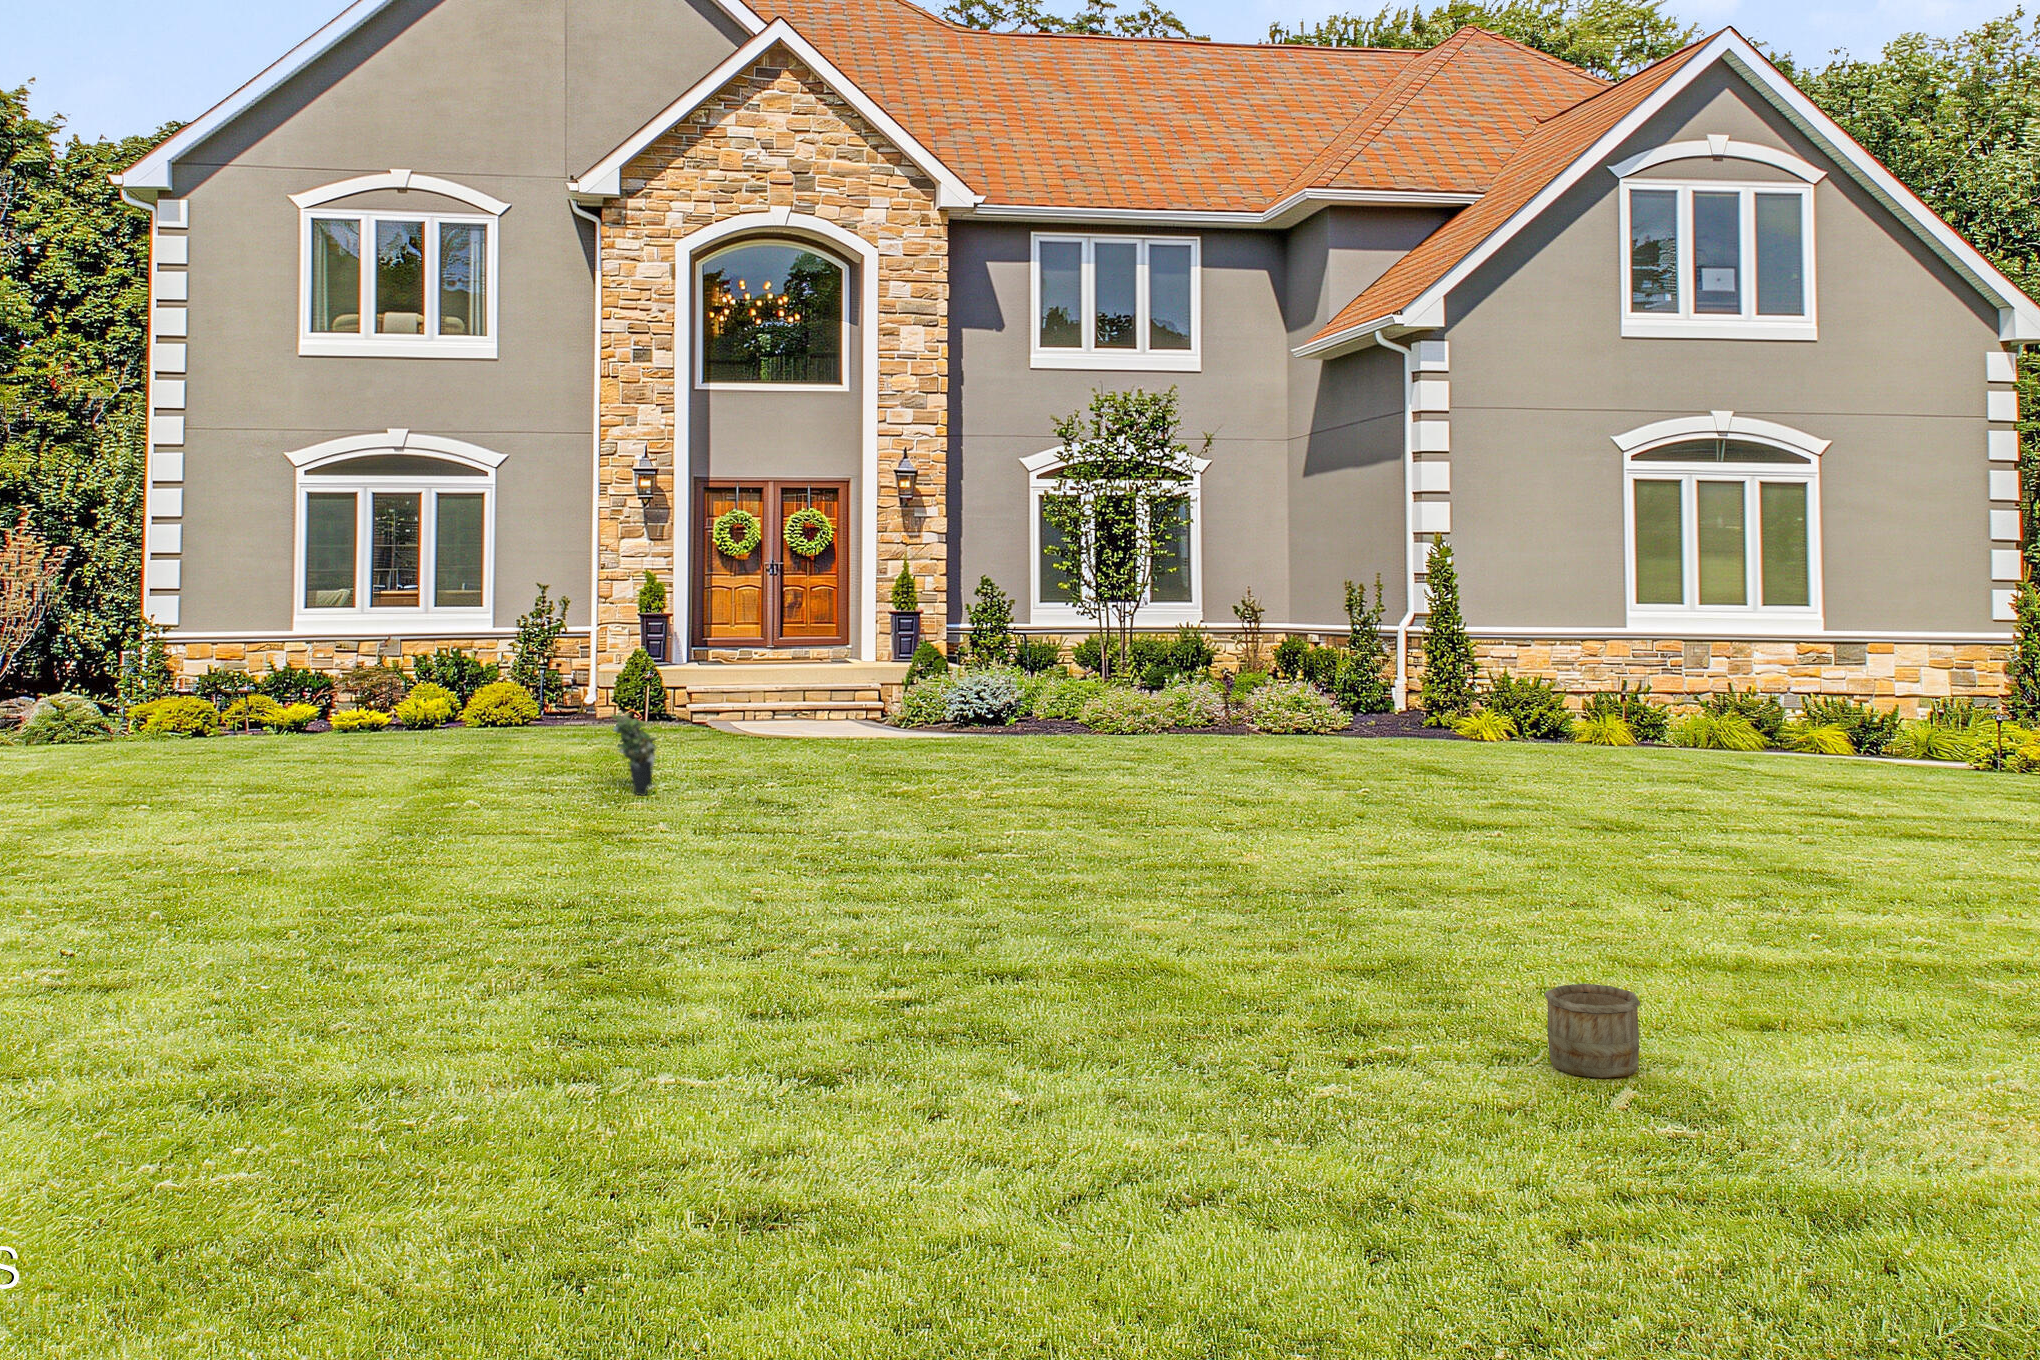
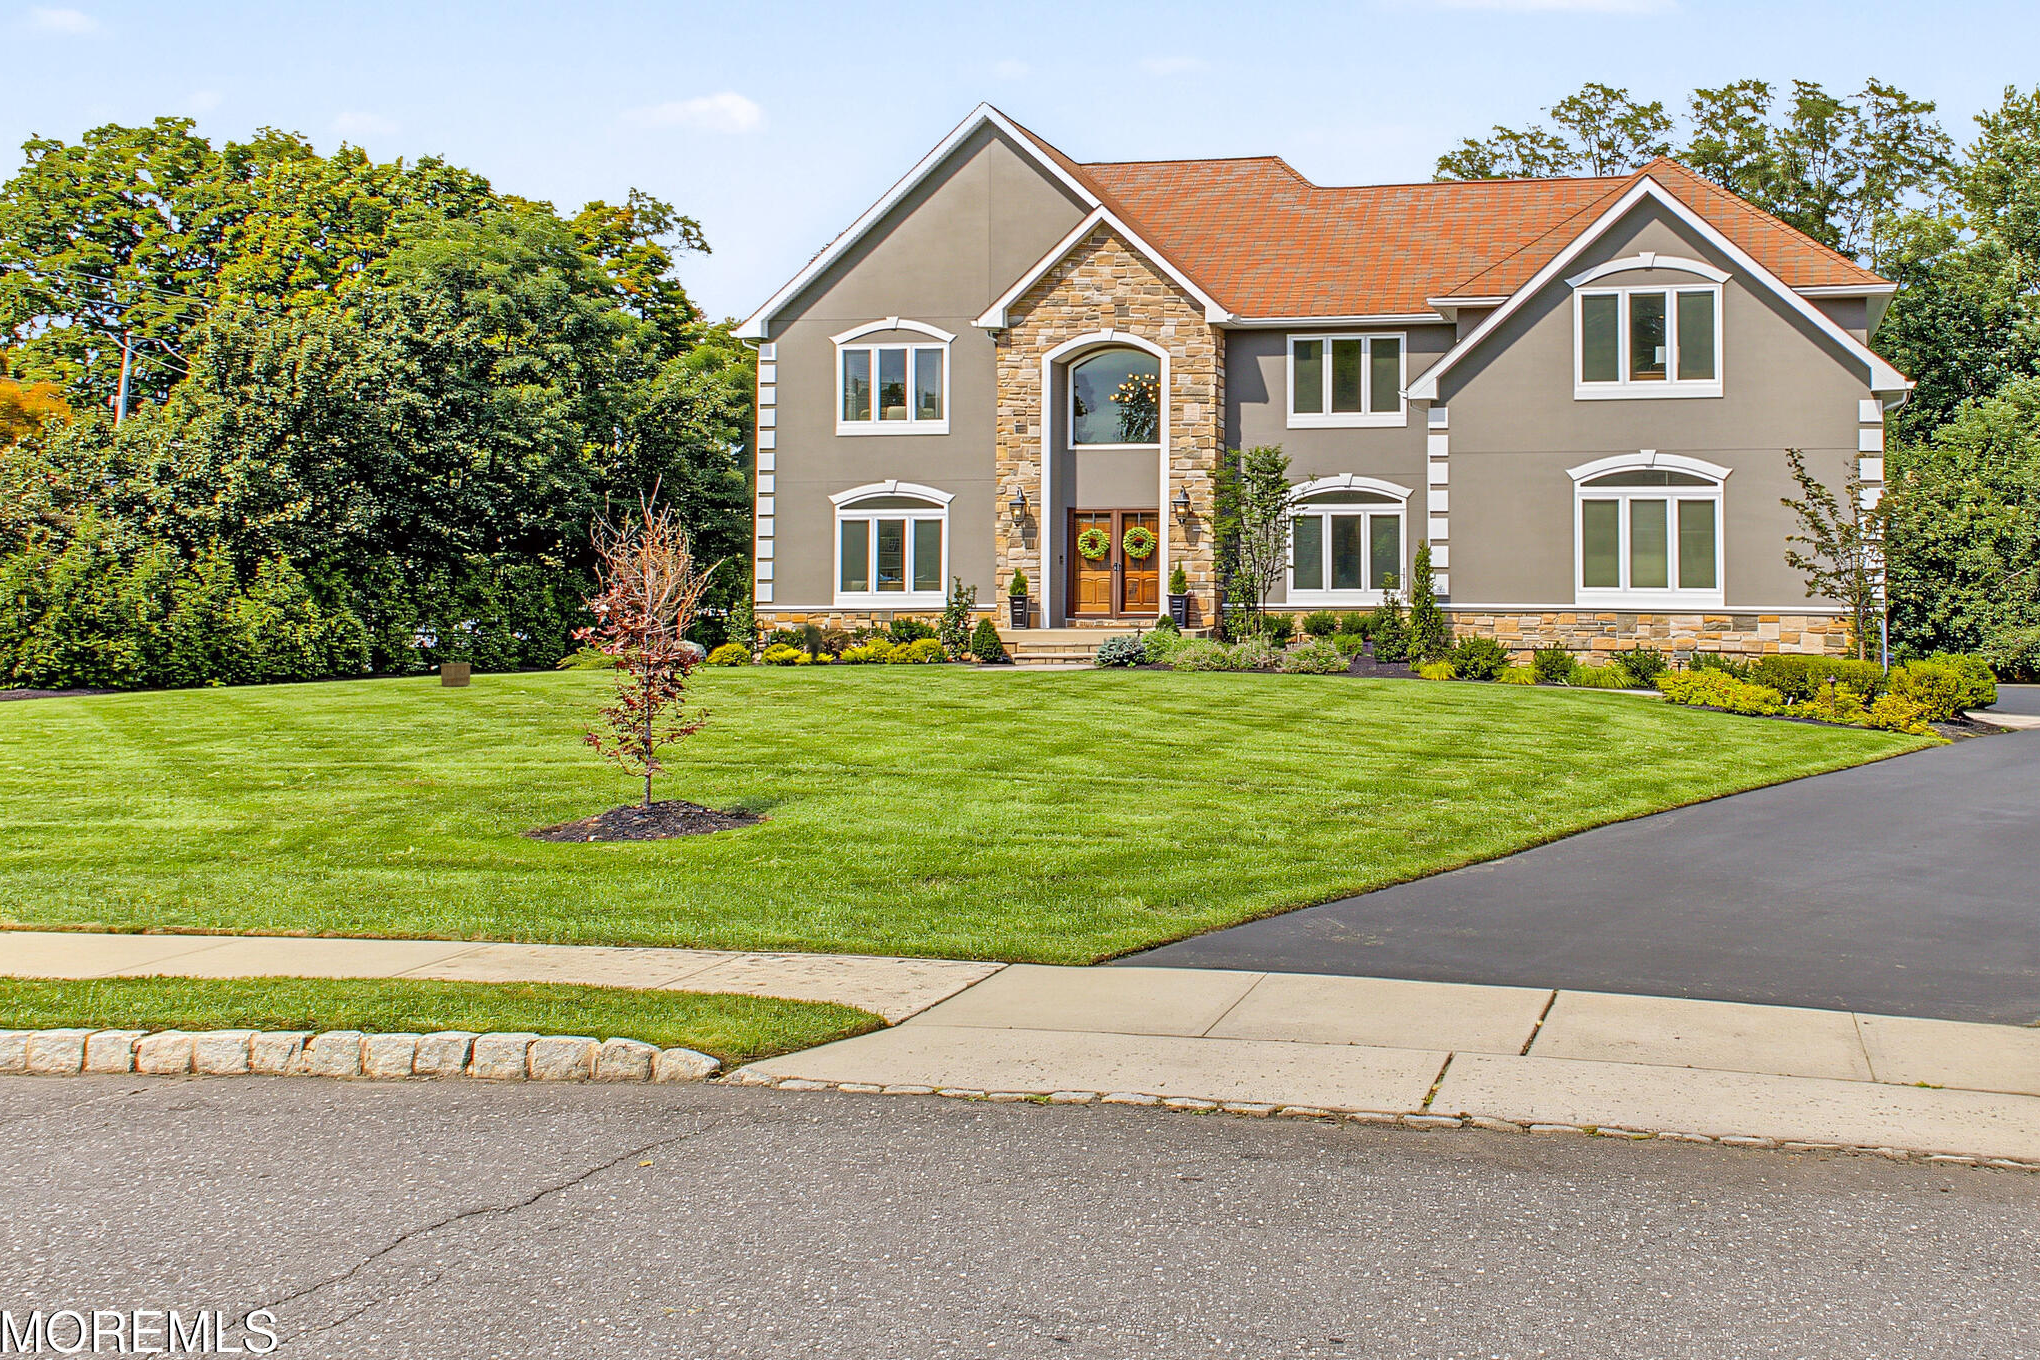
wooden bucket: present [1544,984,1640,1078] -> present [440,663,471,686]

